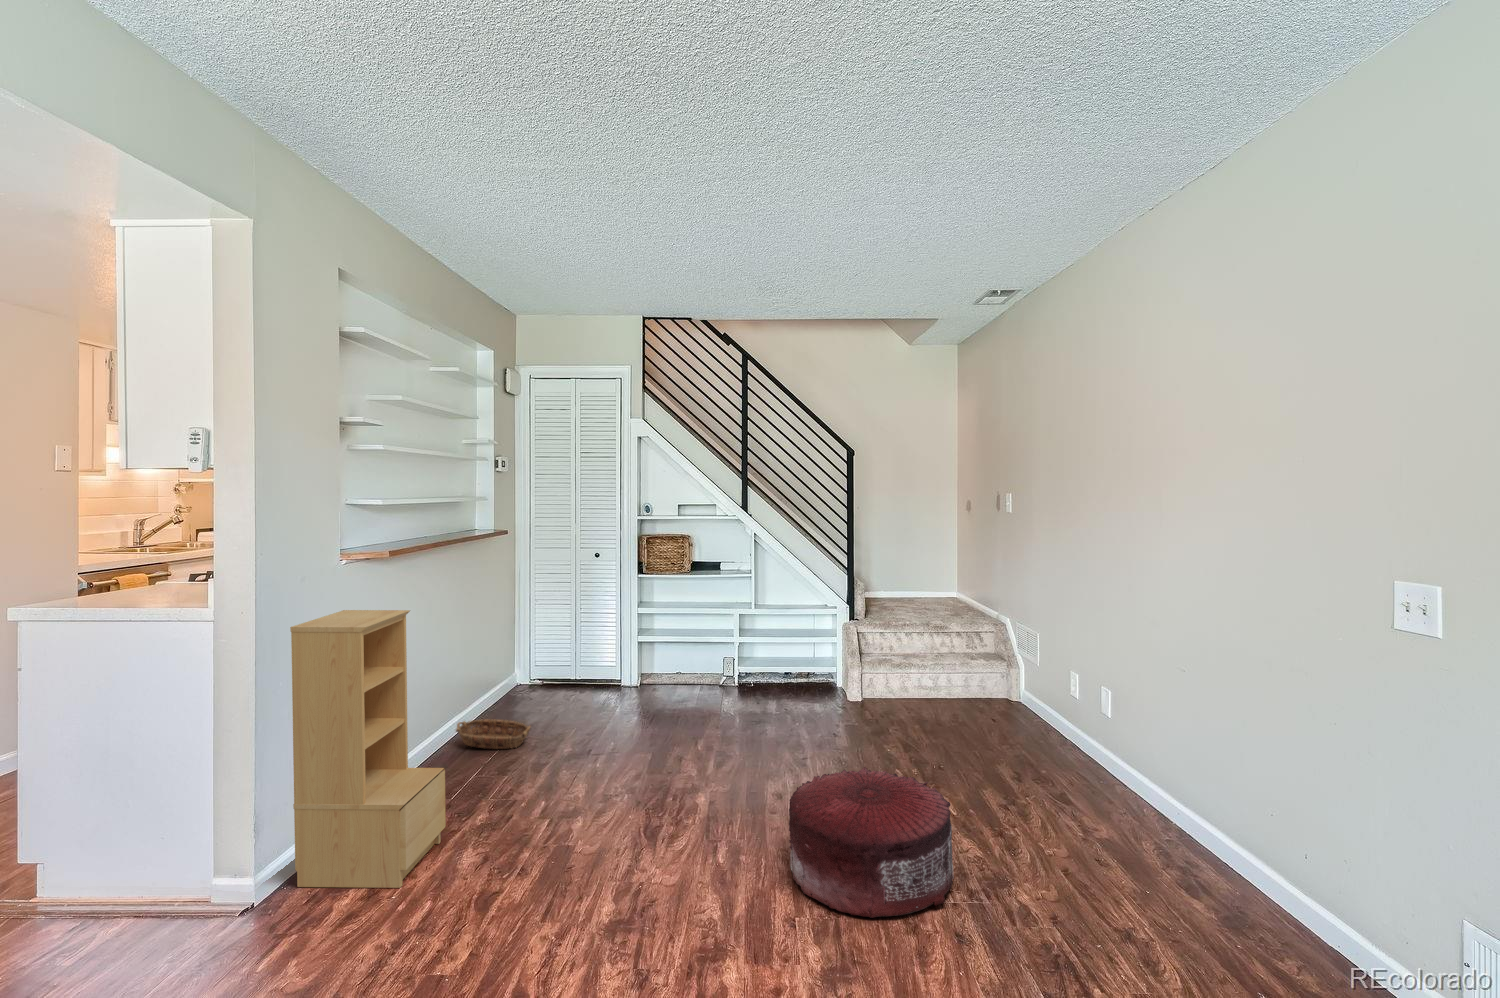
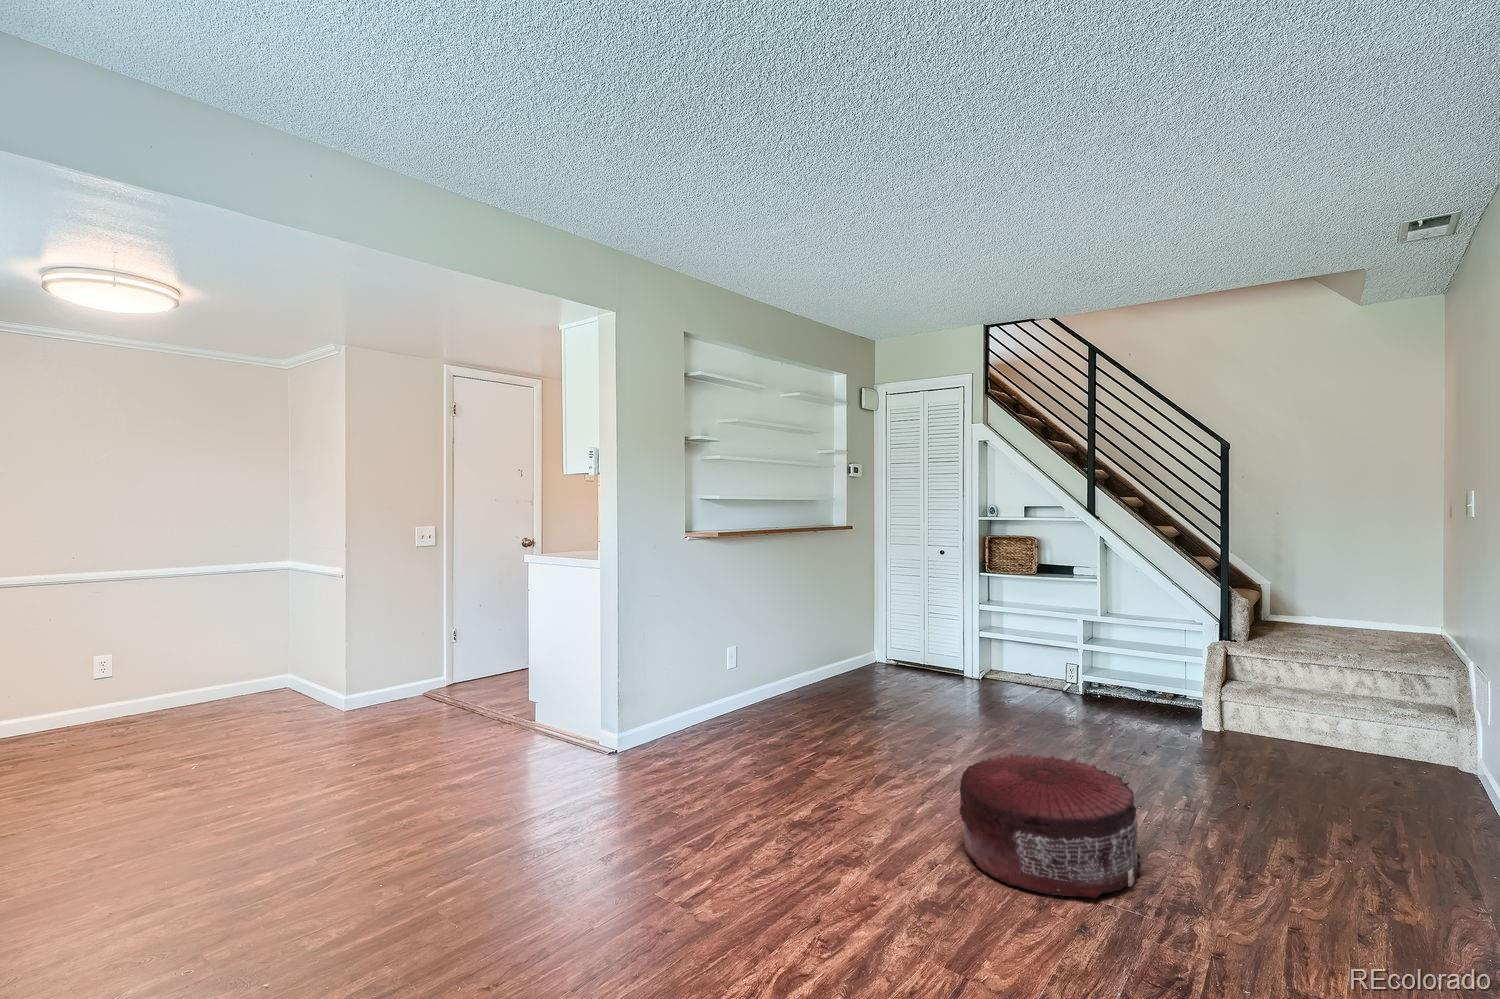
bookshelf: present [290,610,446,888] -> none [639,567,739,764]
basket: present [456,720,530,749] -> none [787,672,864,705]

